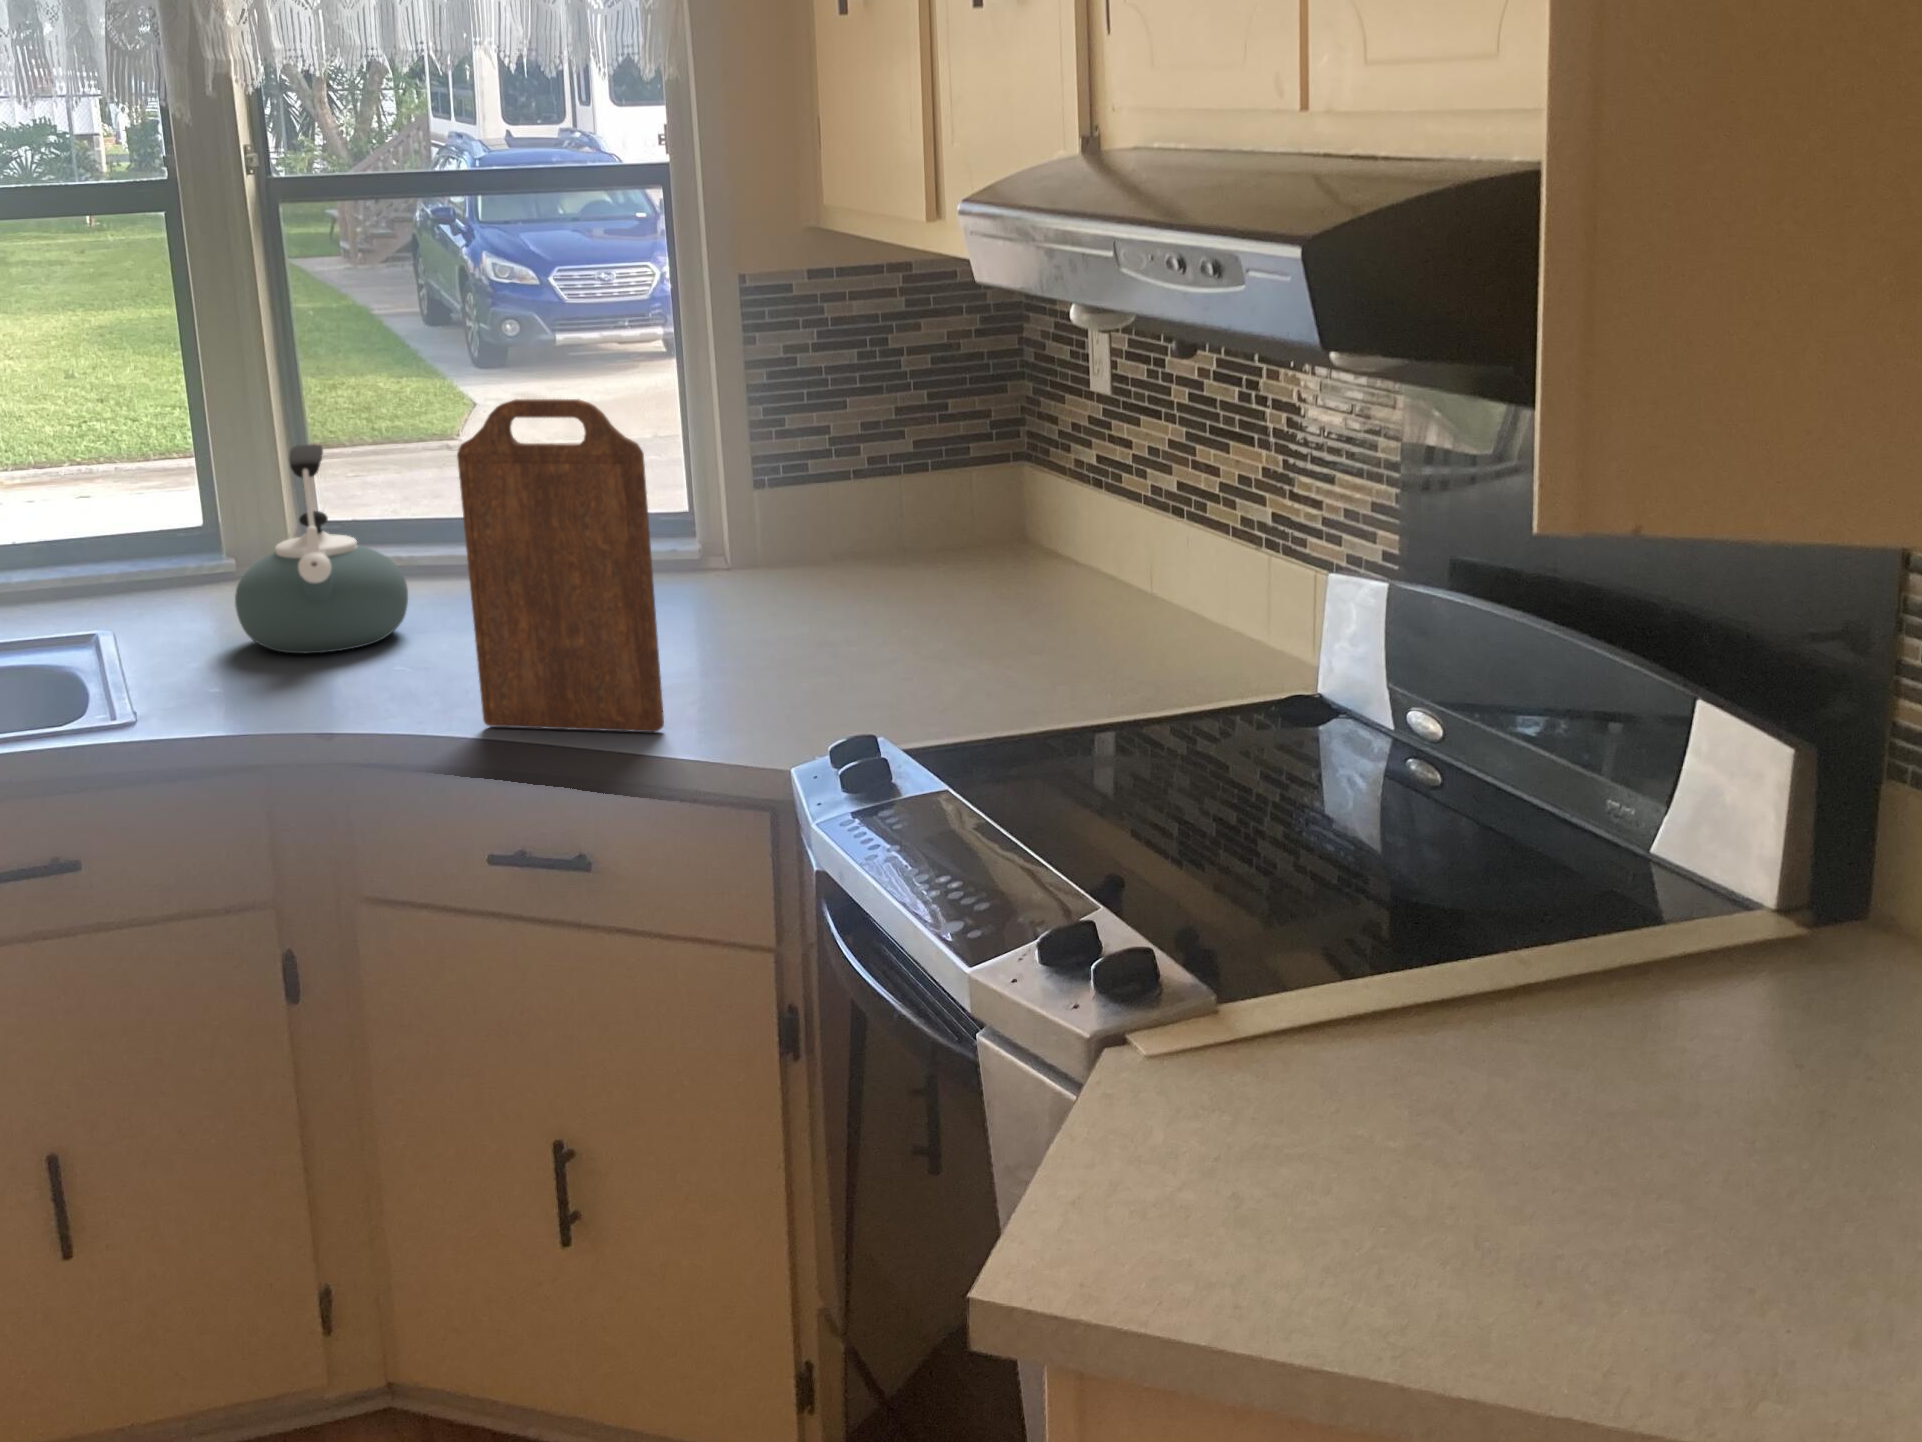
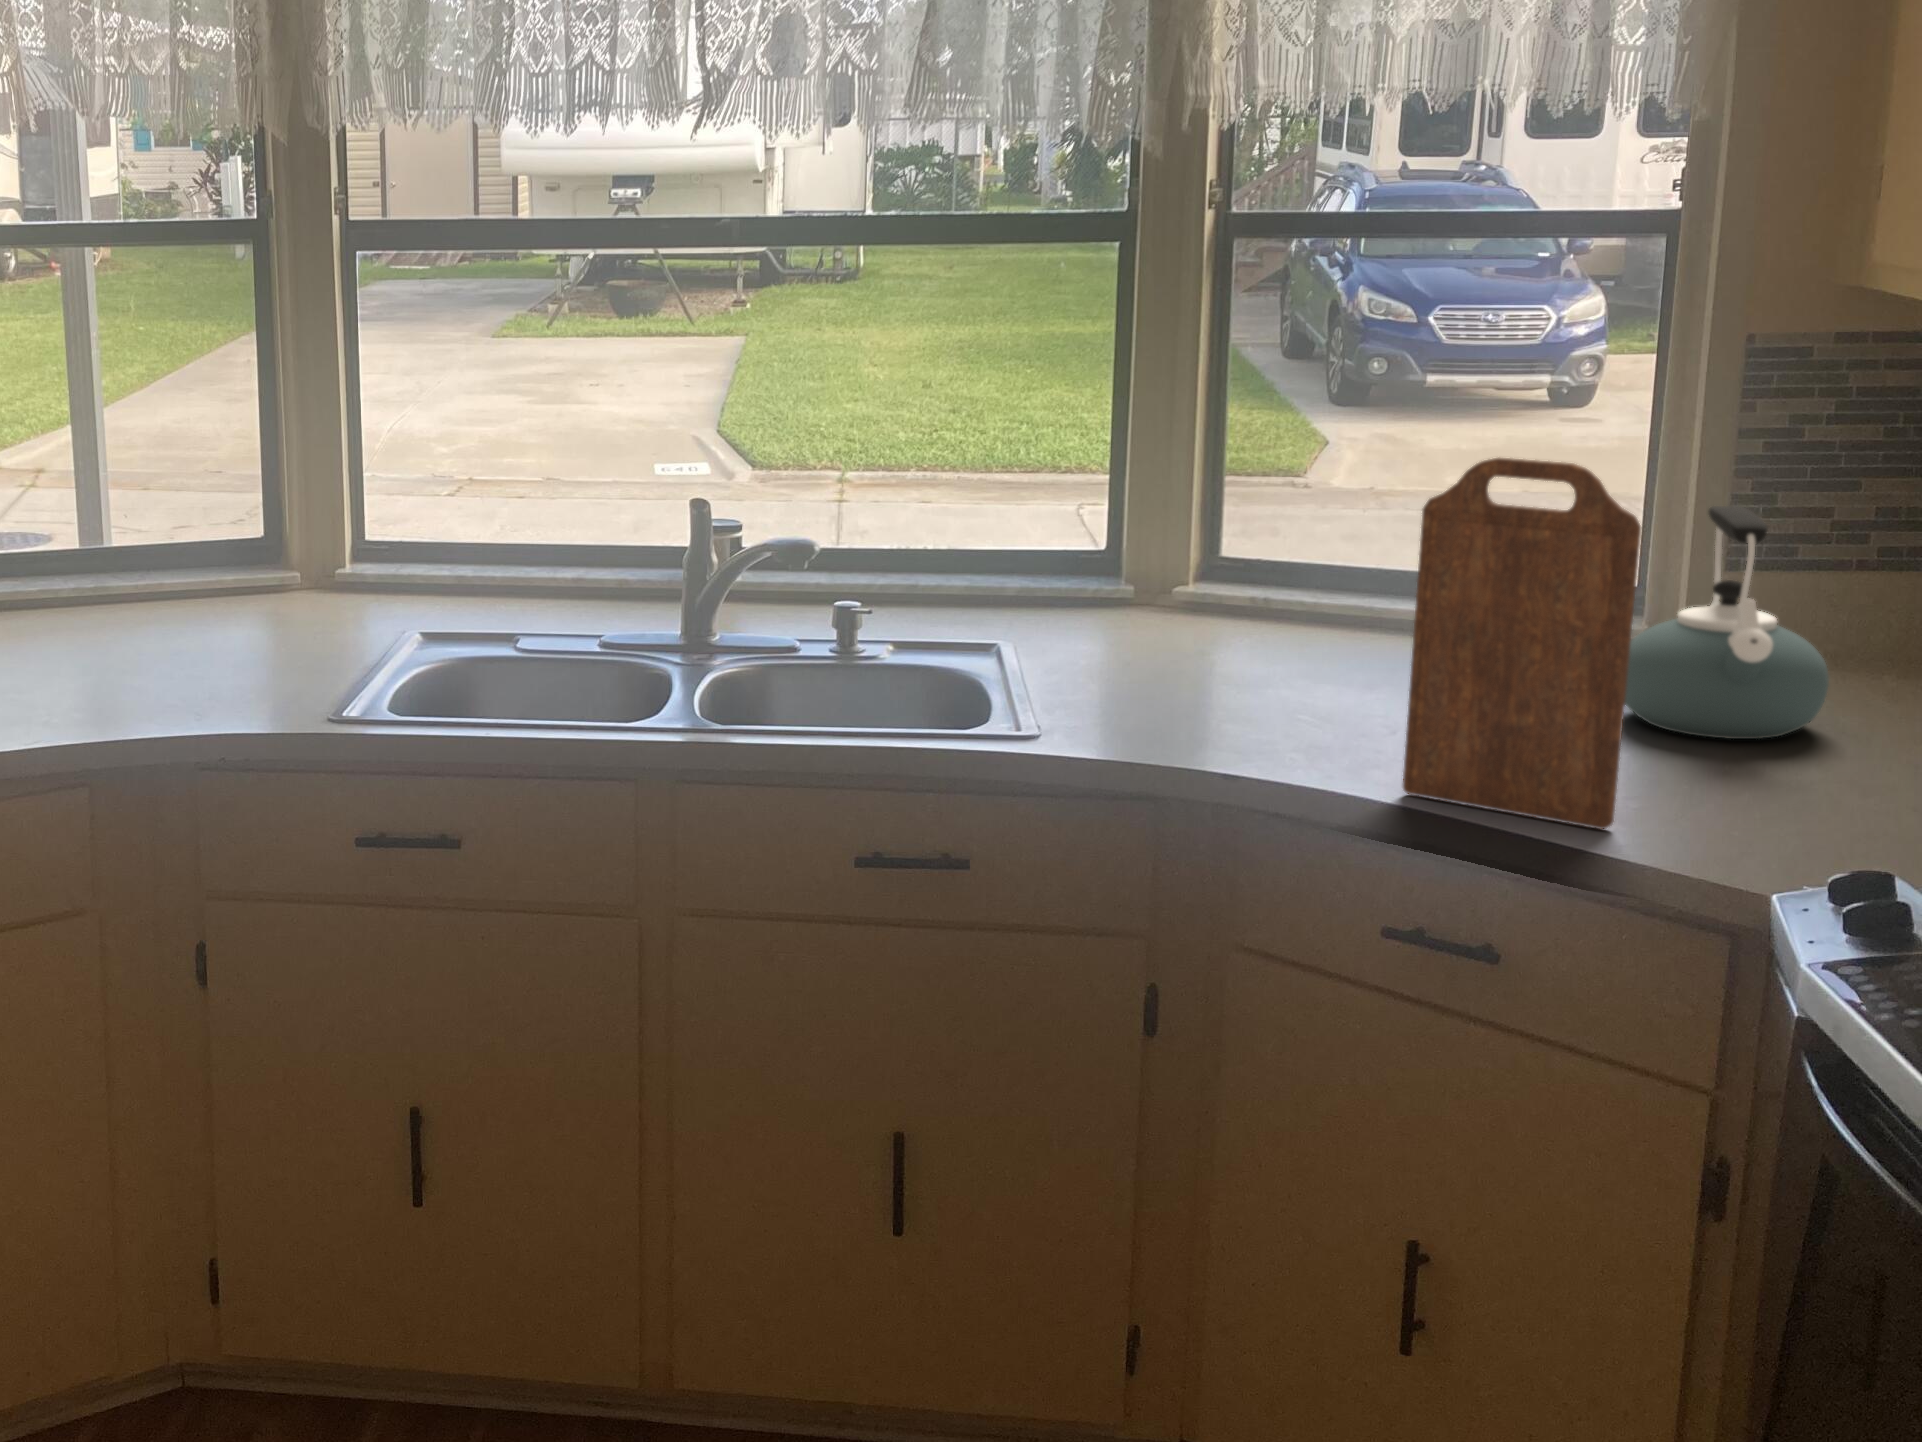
kettle: present [235,444,408,653] -> present [1625,506,1829,739]

